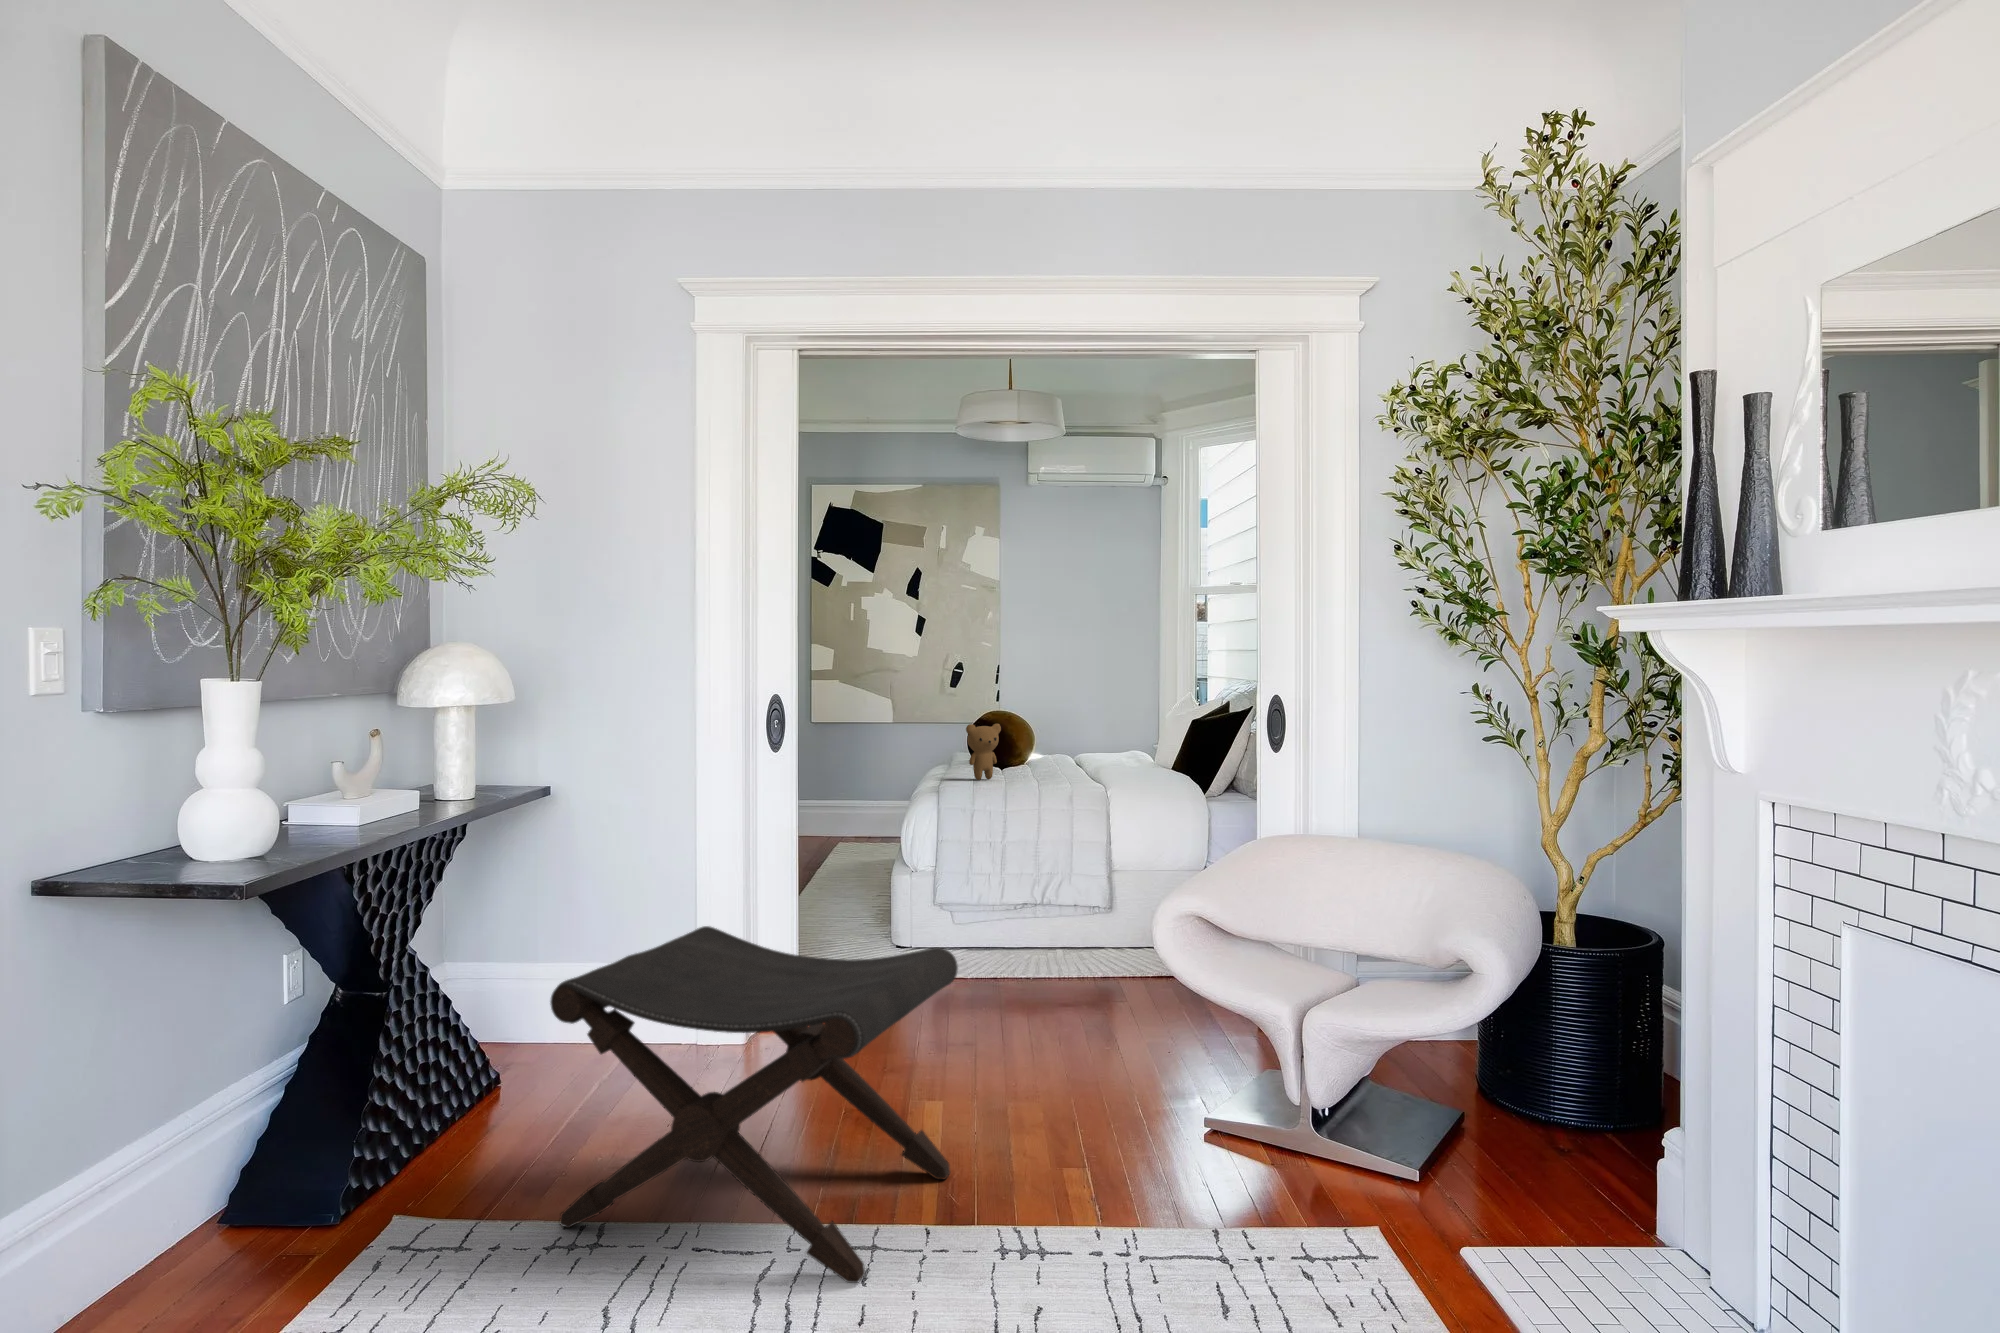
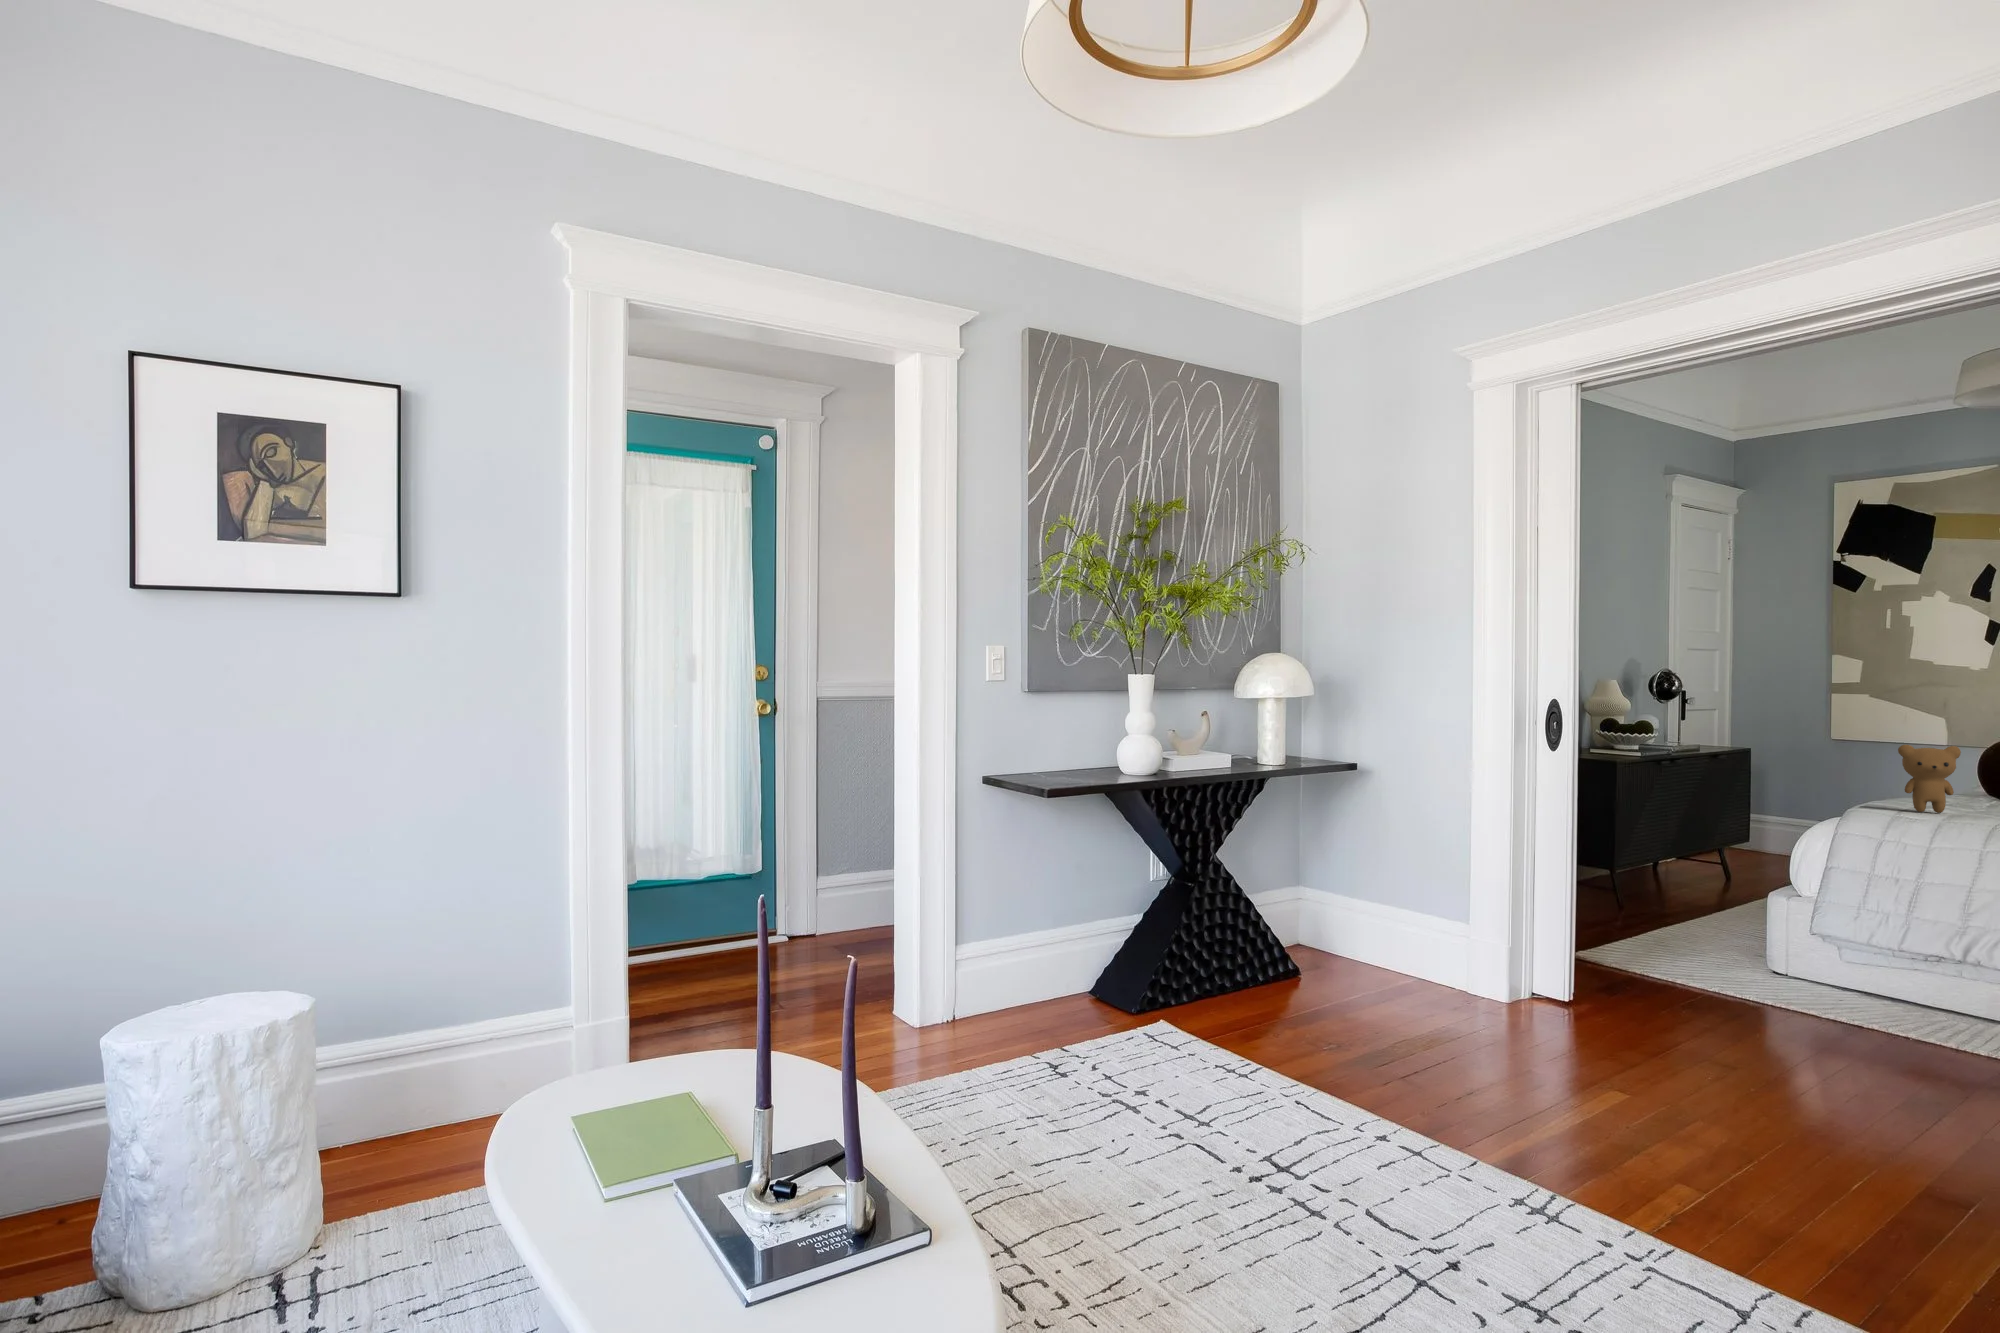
footstool: present [550,926,958,1283] -> none [1221,878,1554,1170]

